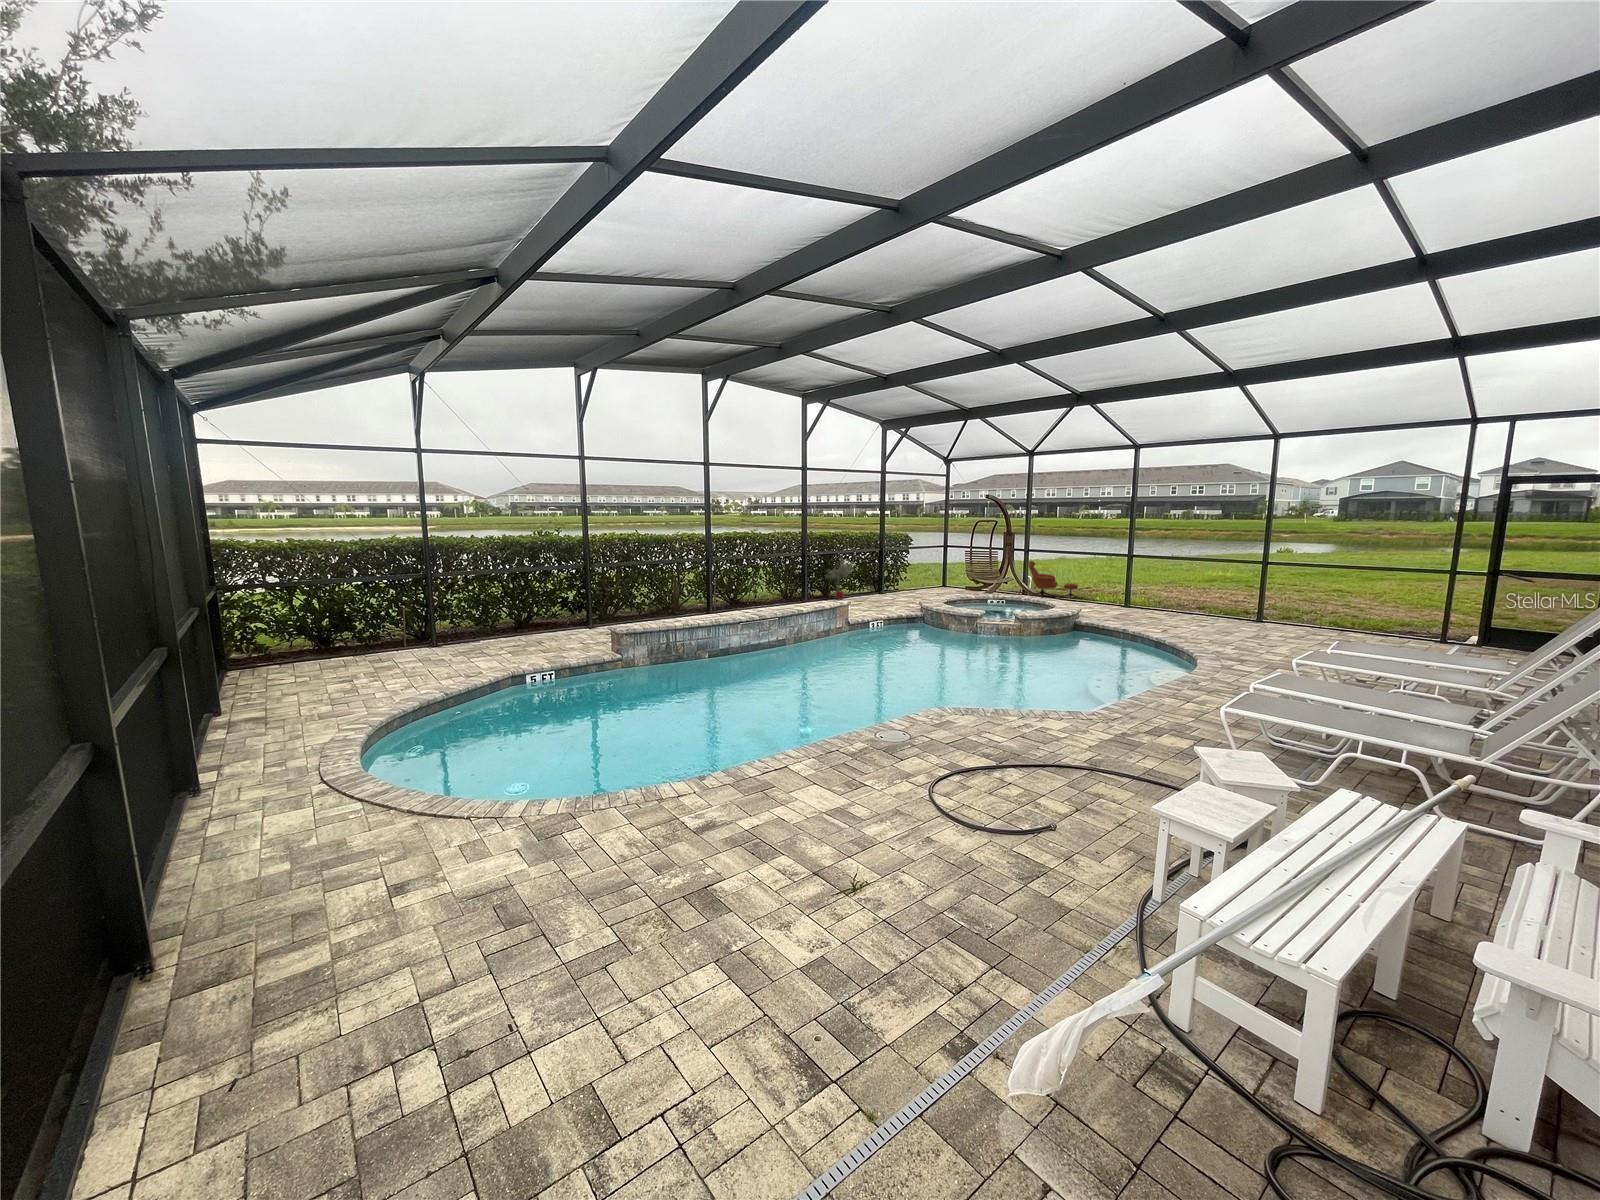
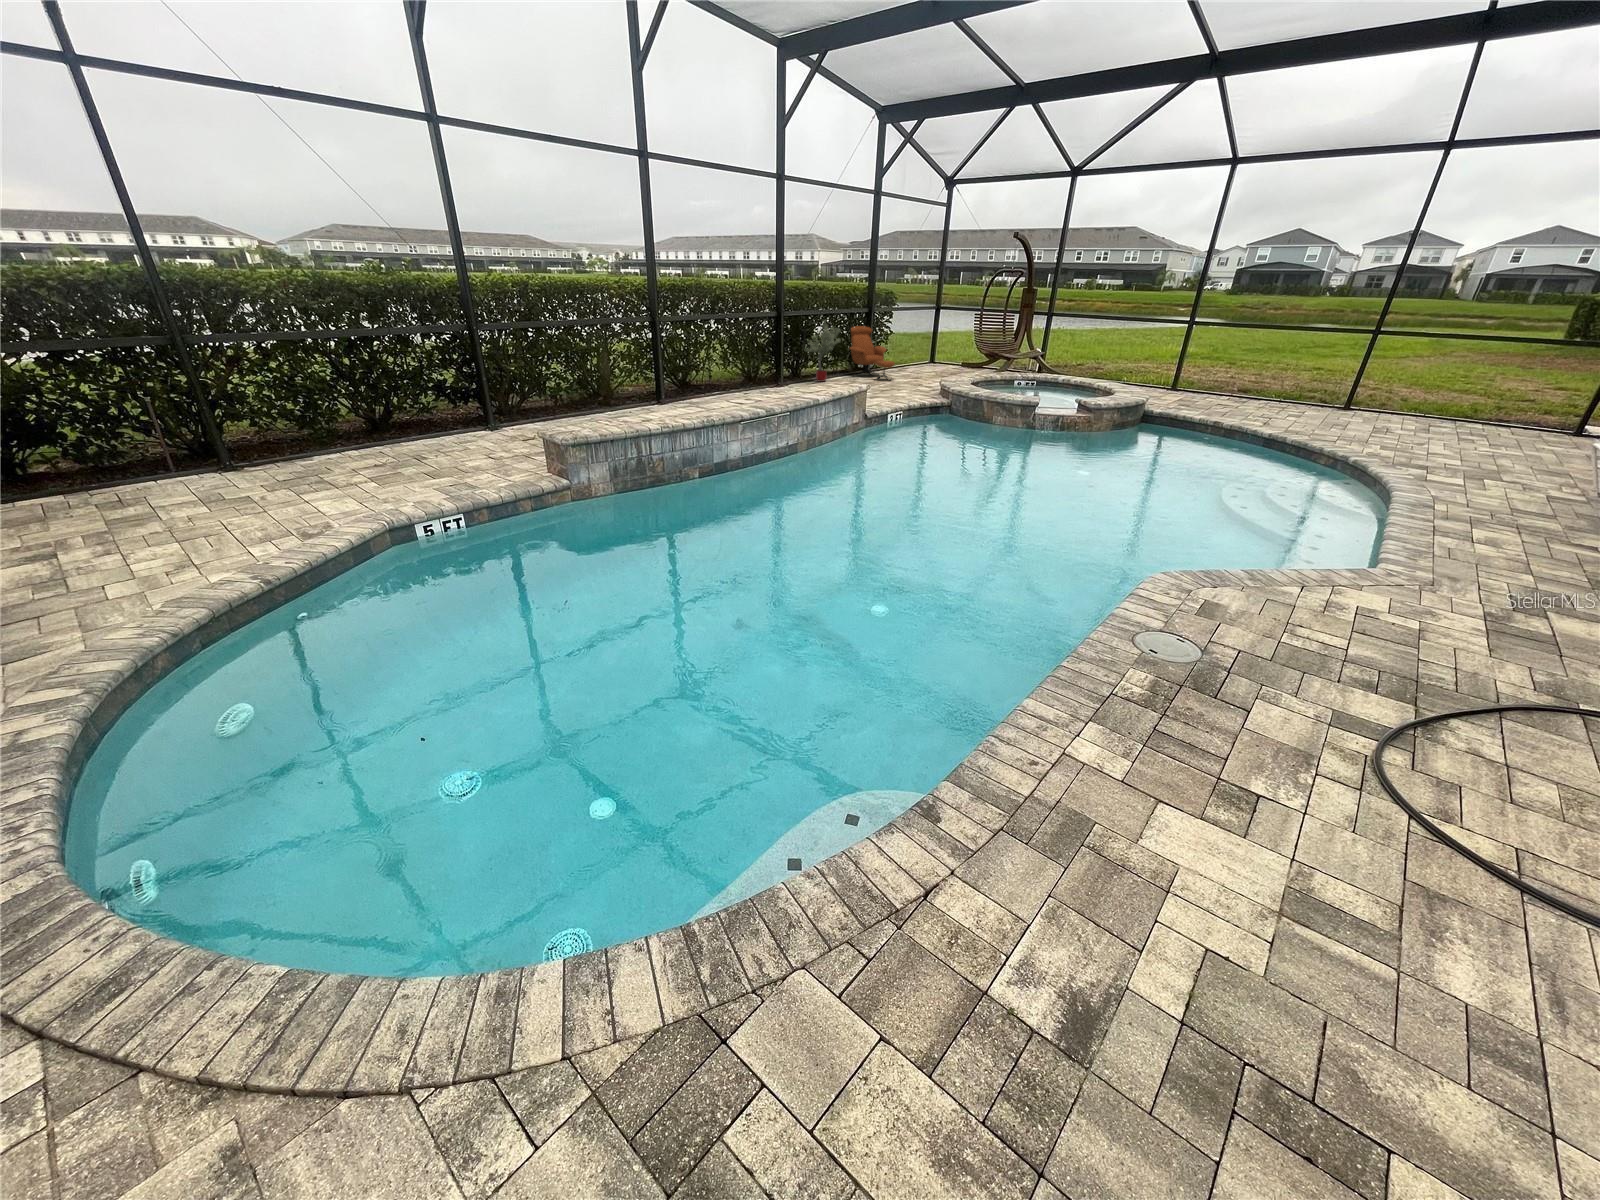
lounge chair: present [1029,561,1079,598] -> present [850,326,895,378]

